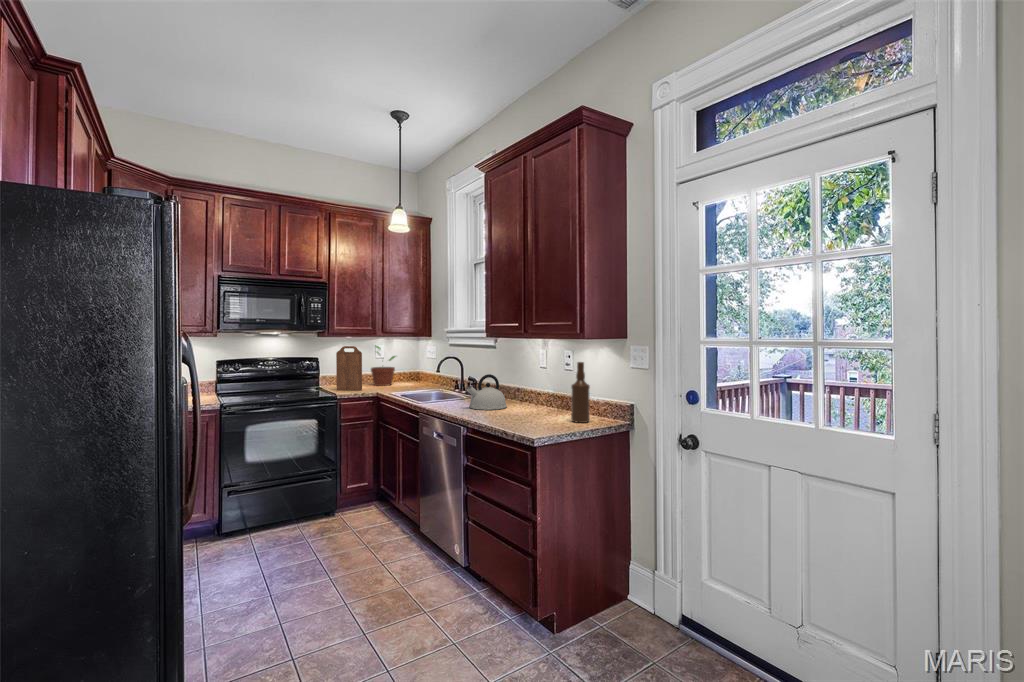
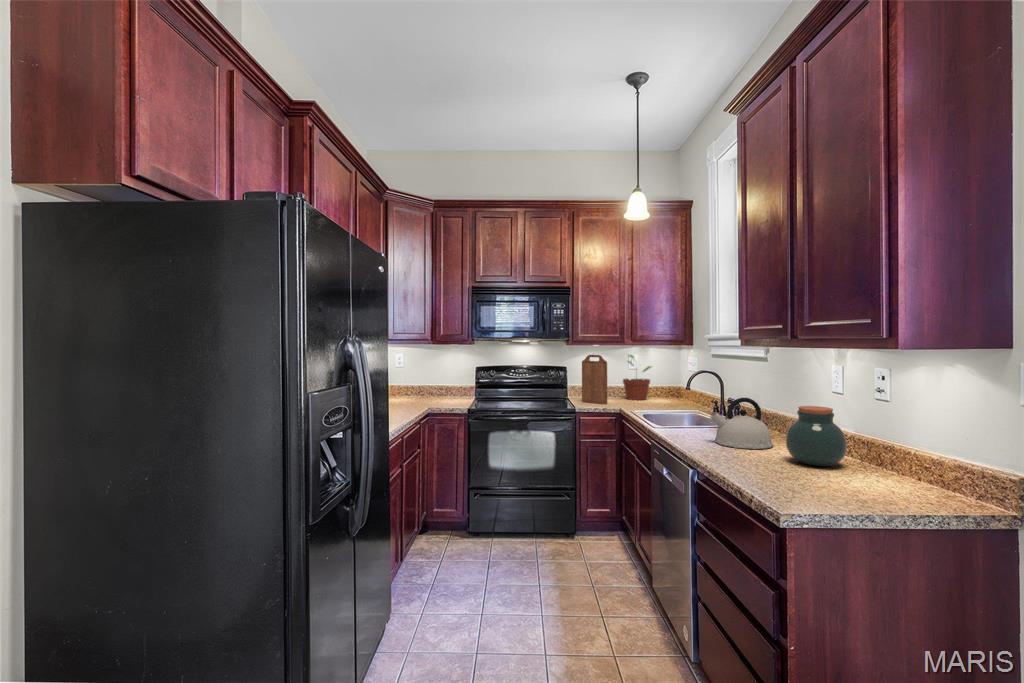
bottle: present [571,362,590,423] -> none [876,389,917,497]
jar: none [519,376,552,414] -> present [786,406,847,466]

